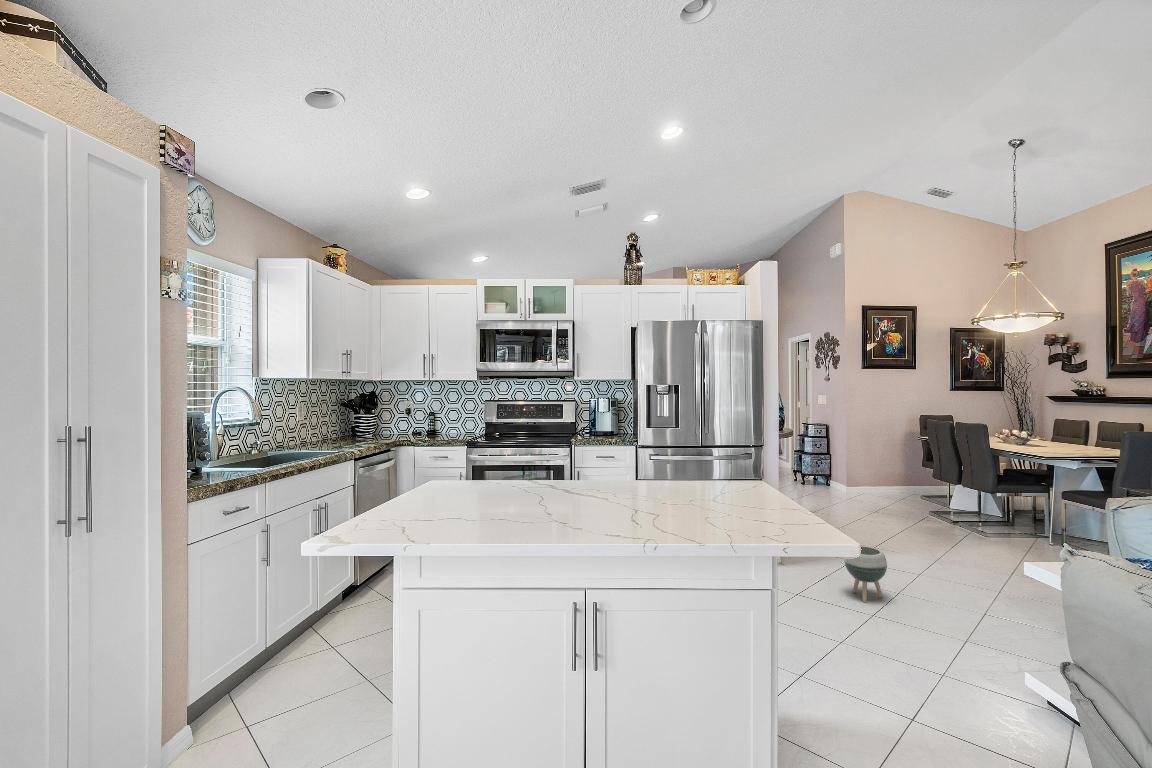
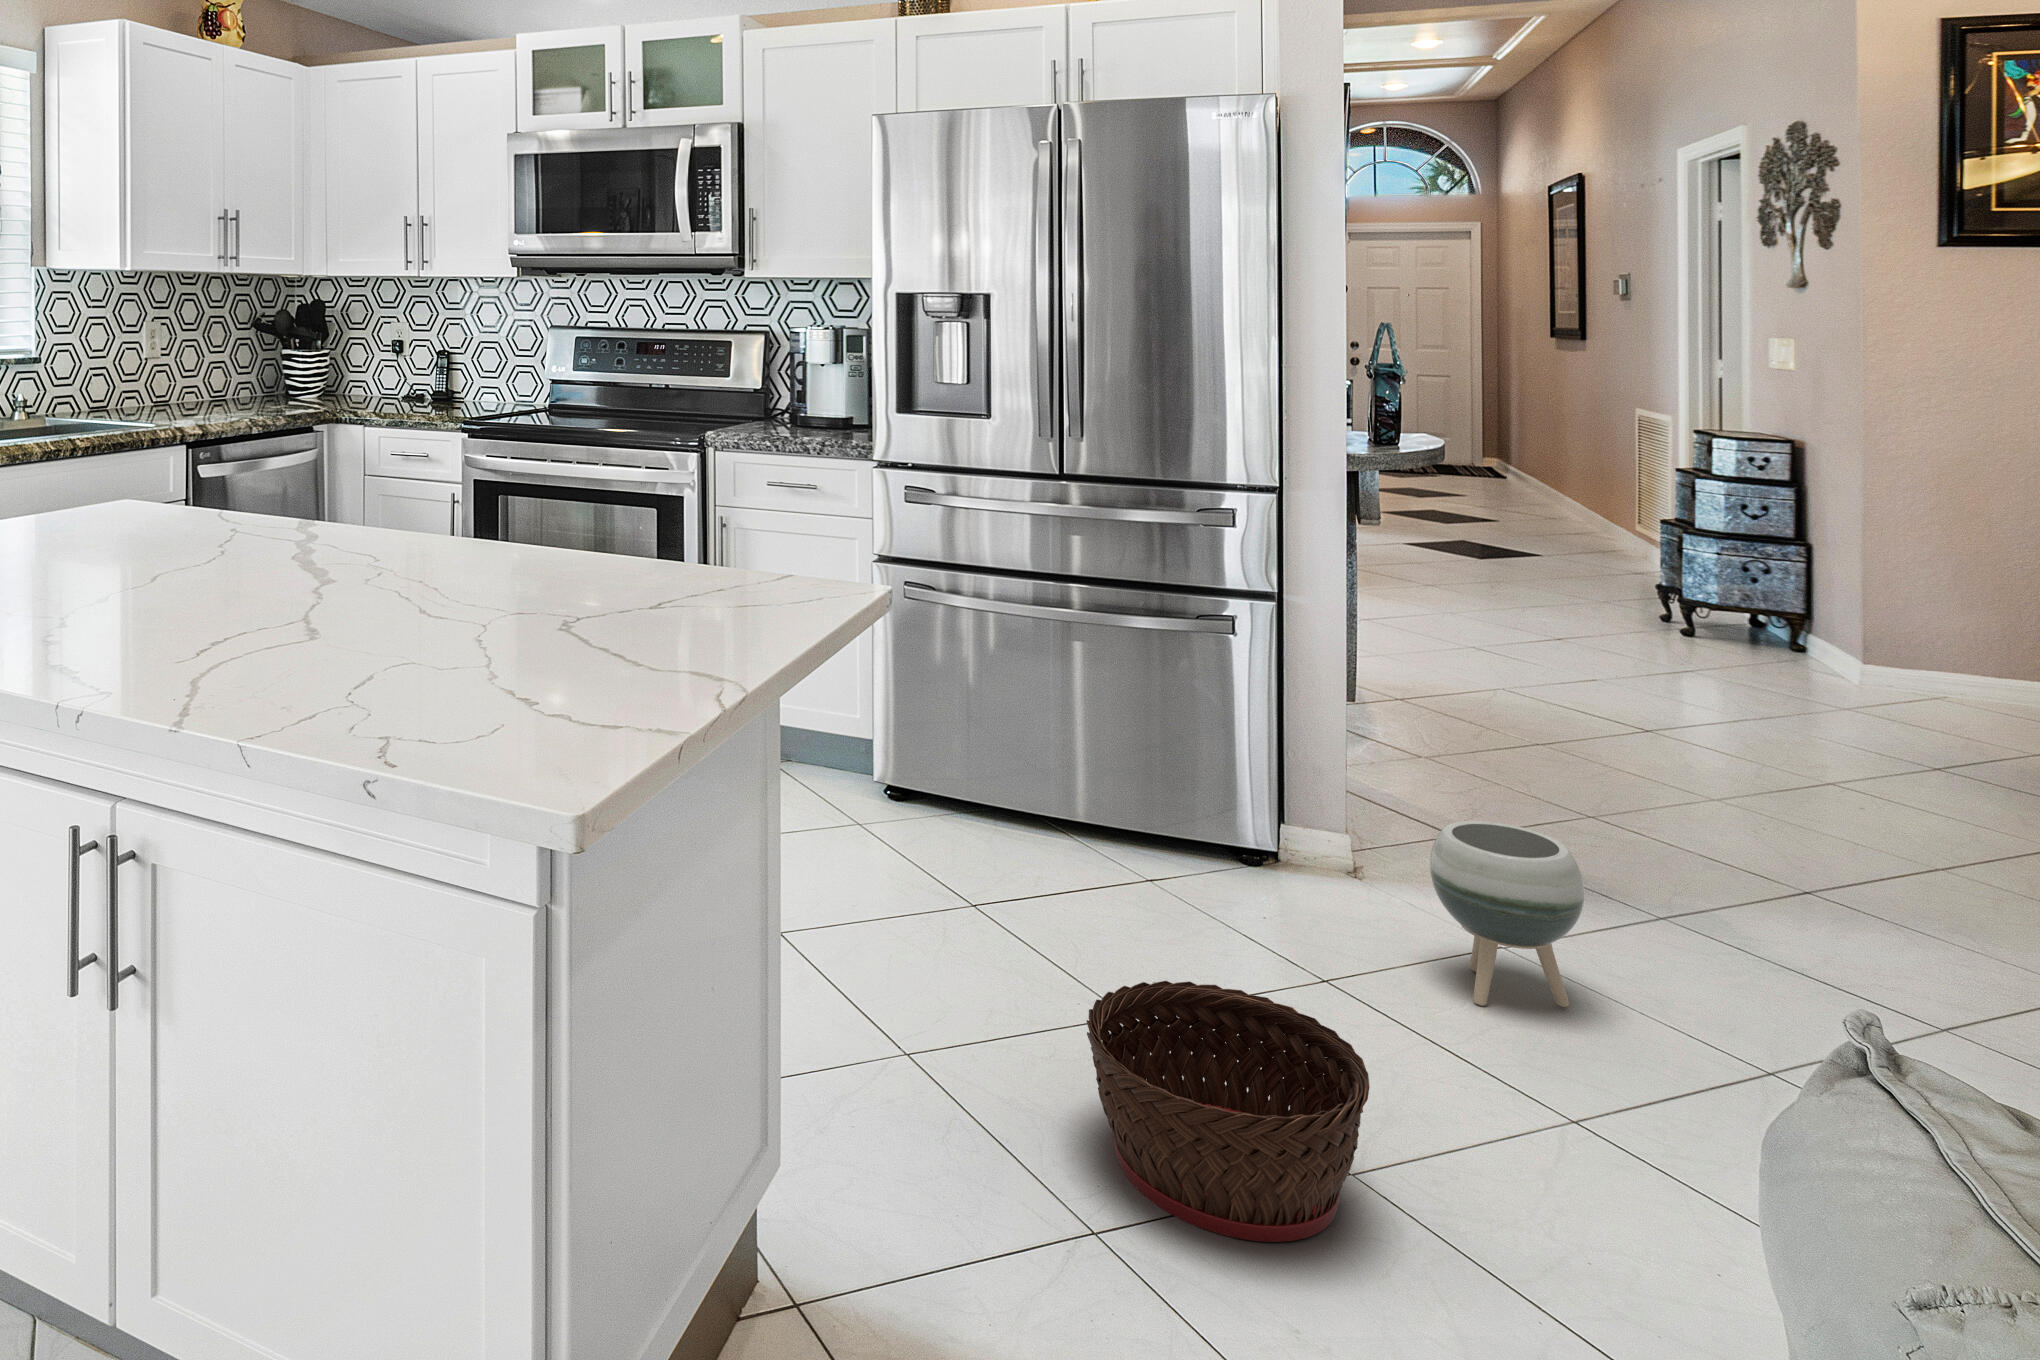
basket: none [817,611,908,689] -> present [1087,981,1370,1242]

